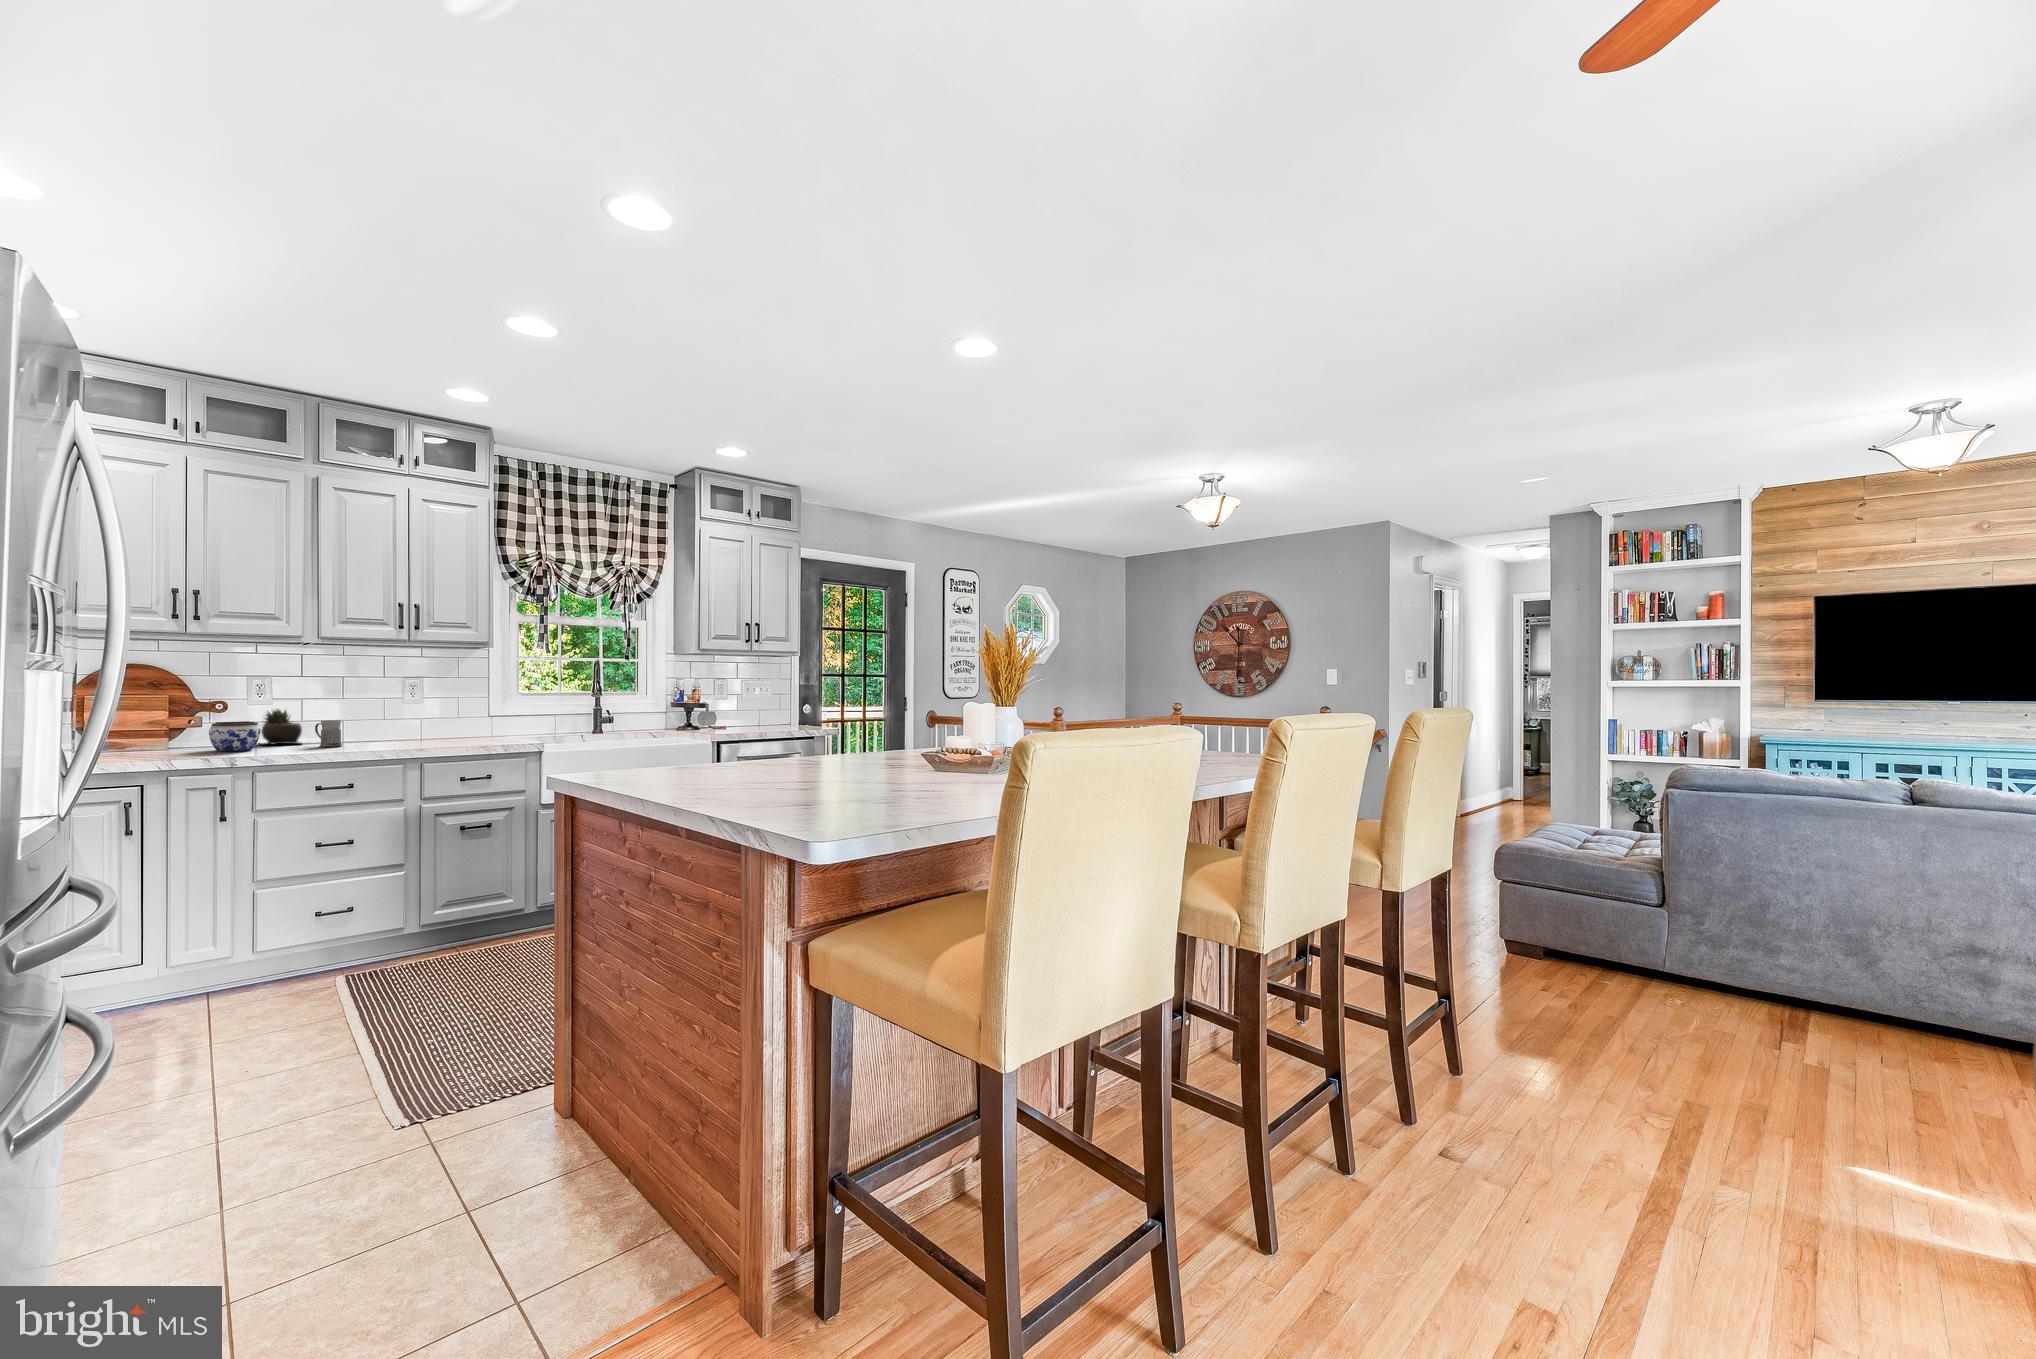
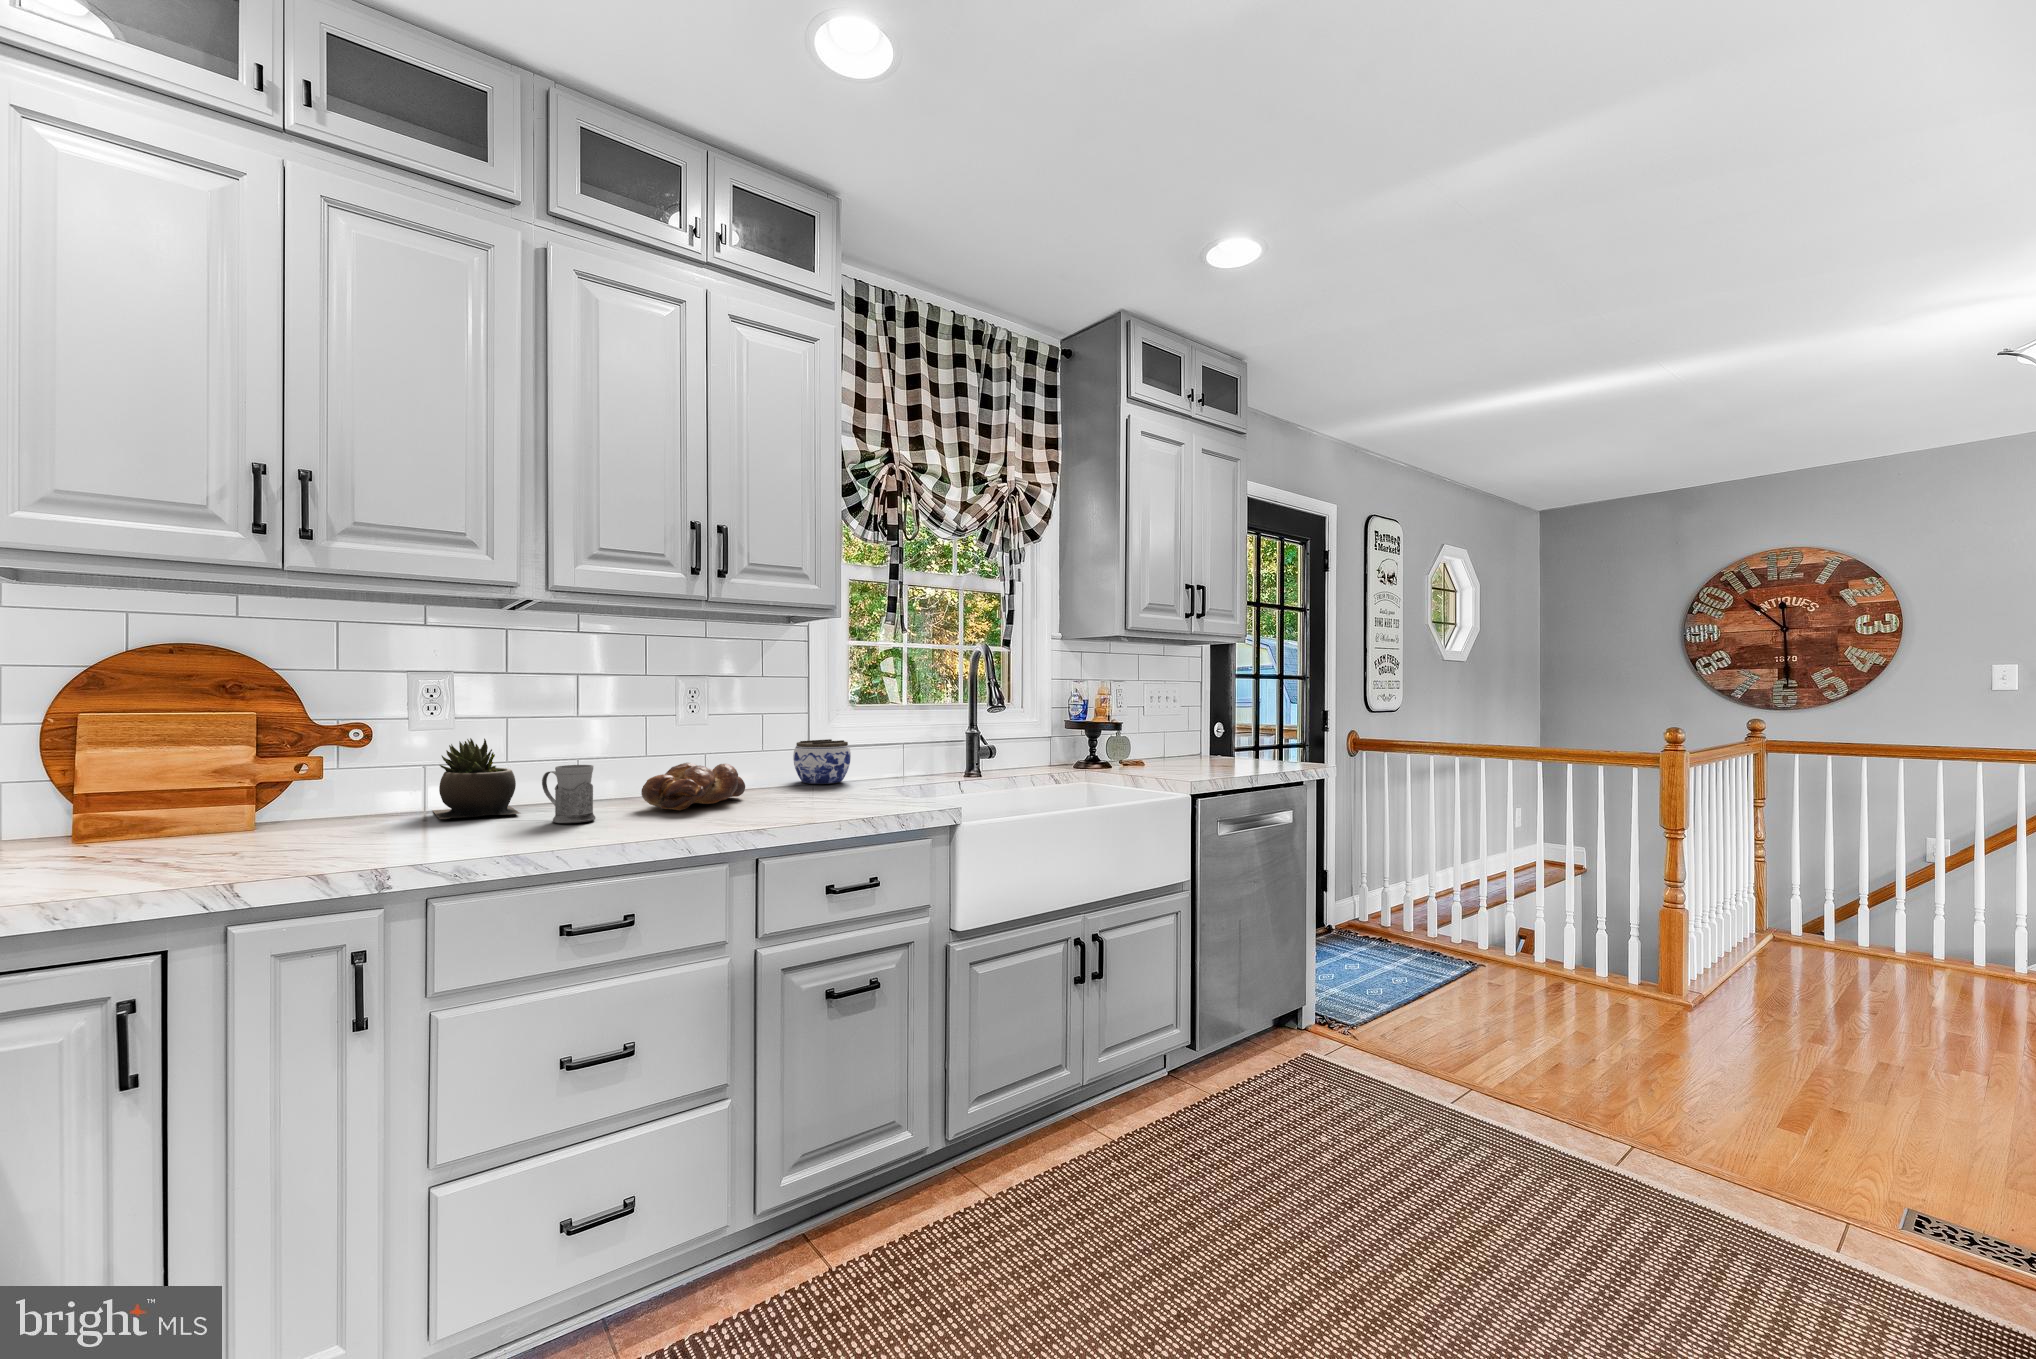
jar: present [209,721,260,751] -> present [793,739,851,784]
bread loaf: none [370,721,434,743] -> present [641,763,745,810]

